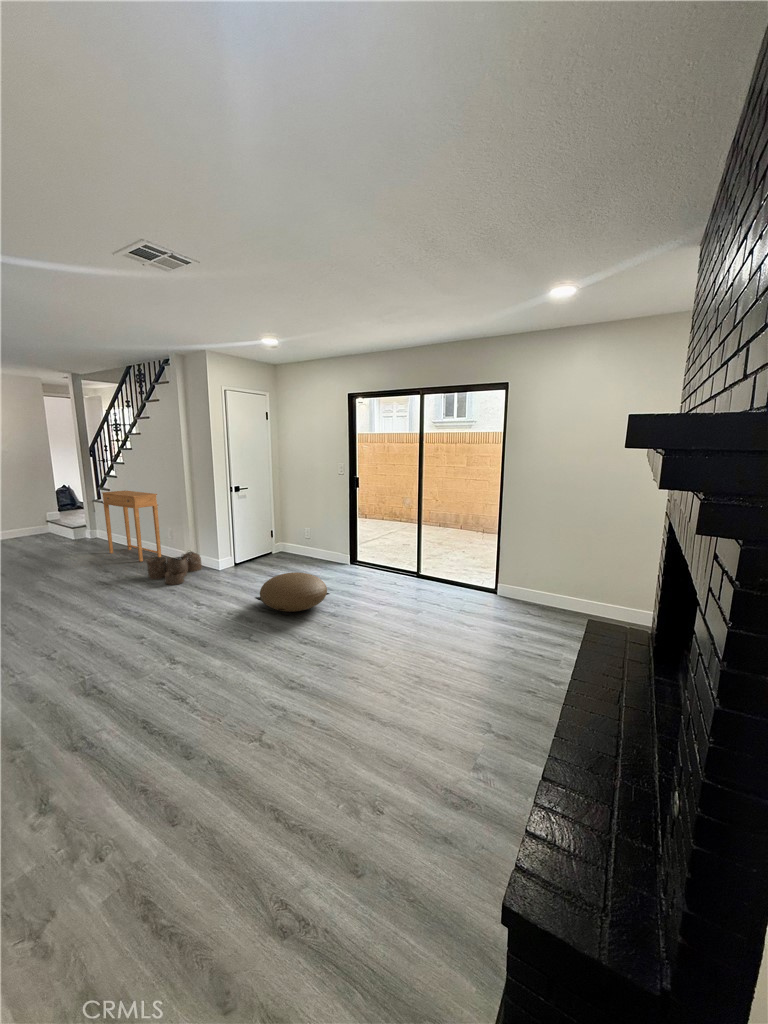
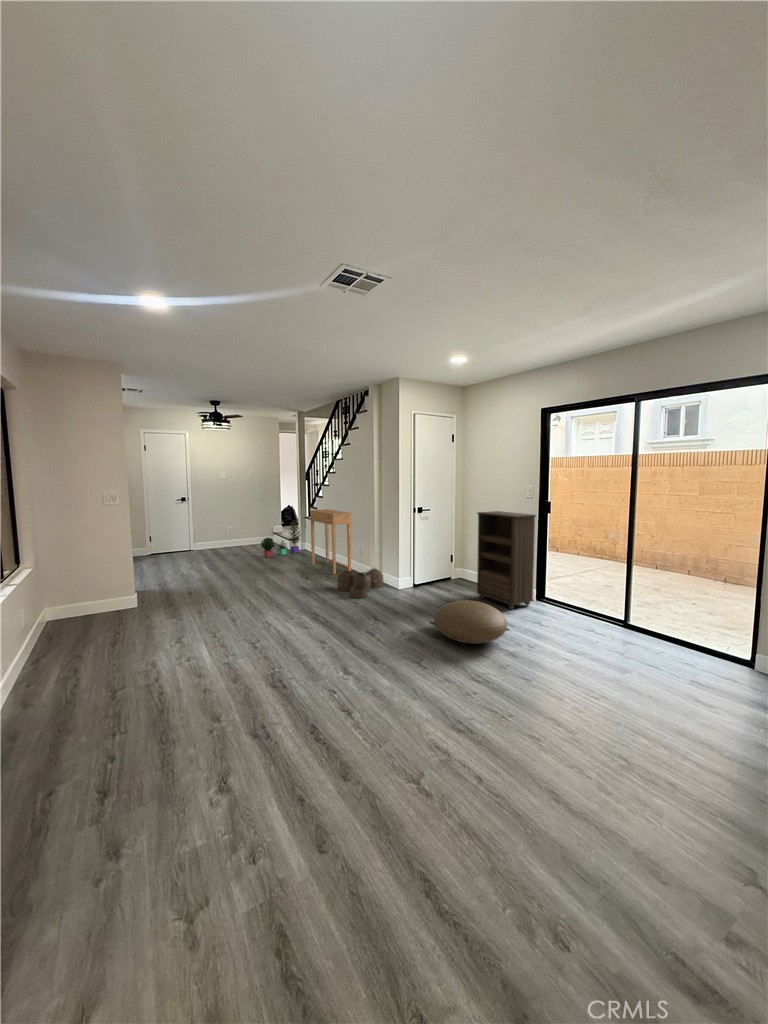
bookshelf: none [294,487,347,575] -> present [477,511,536,609]
potted plant: none [32,503,90,551] -> present [261,520,300,557]

